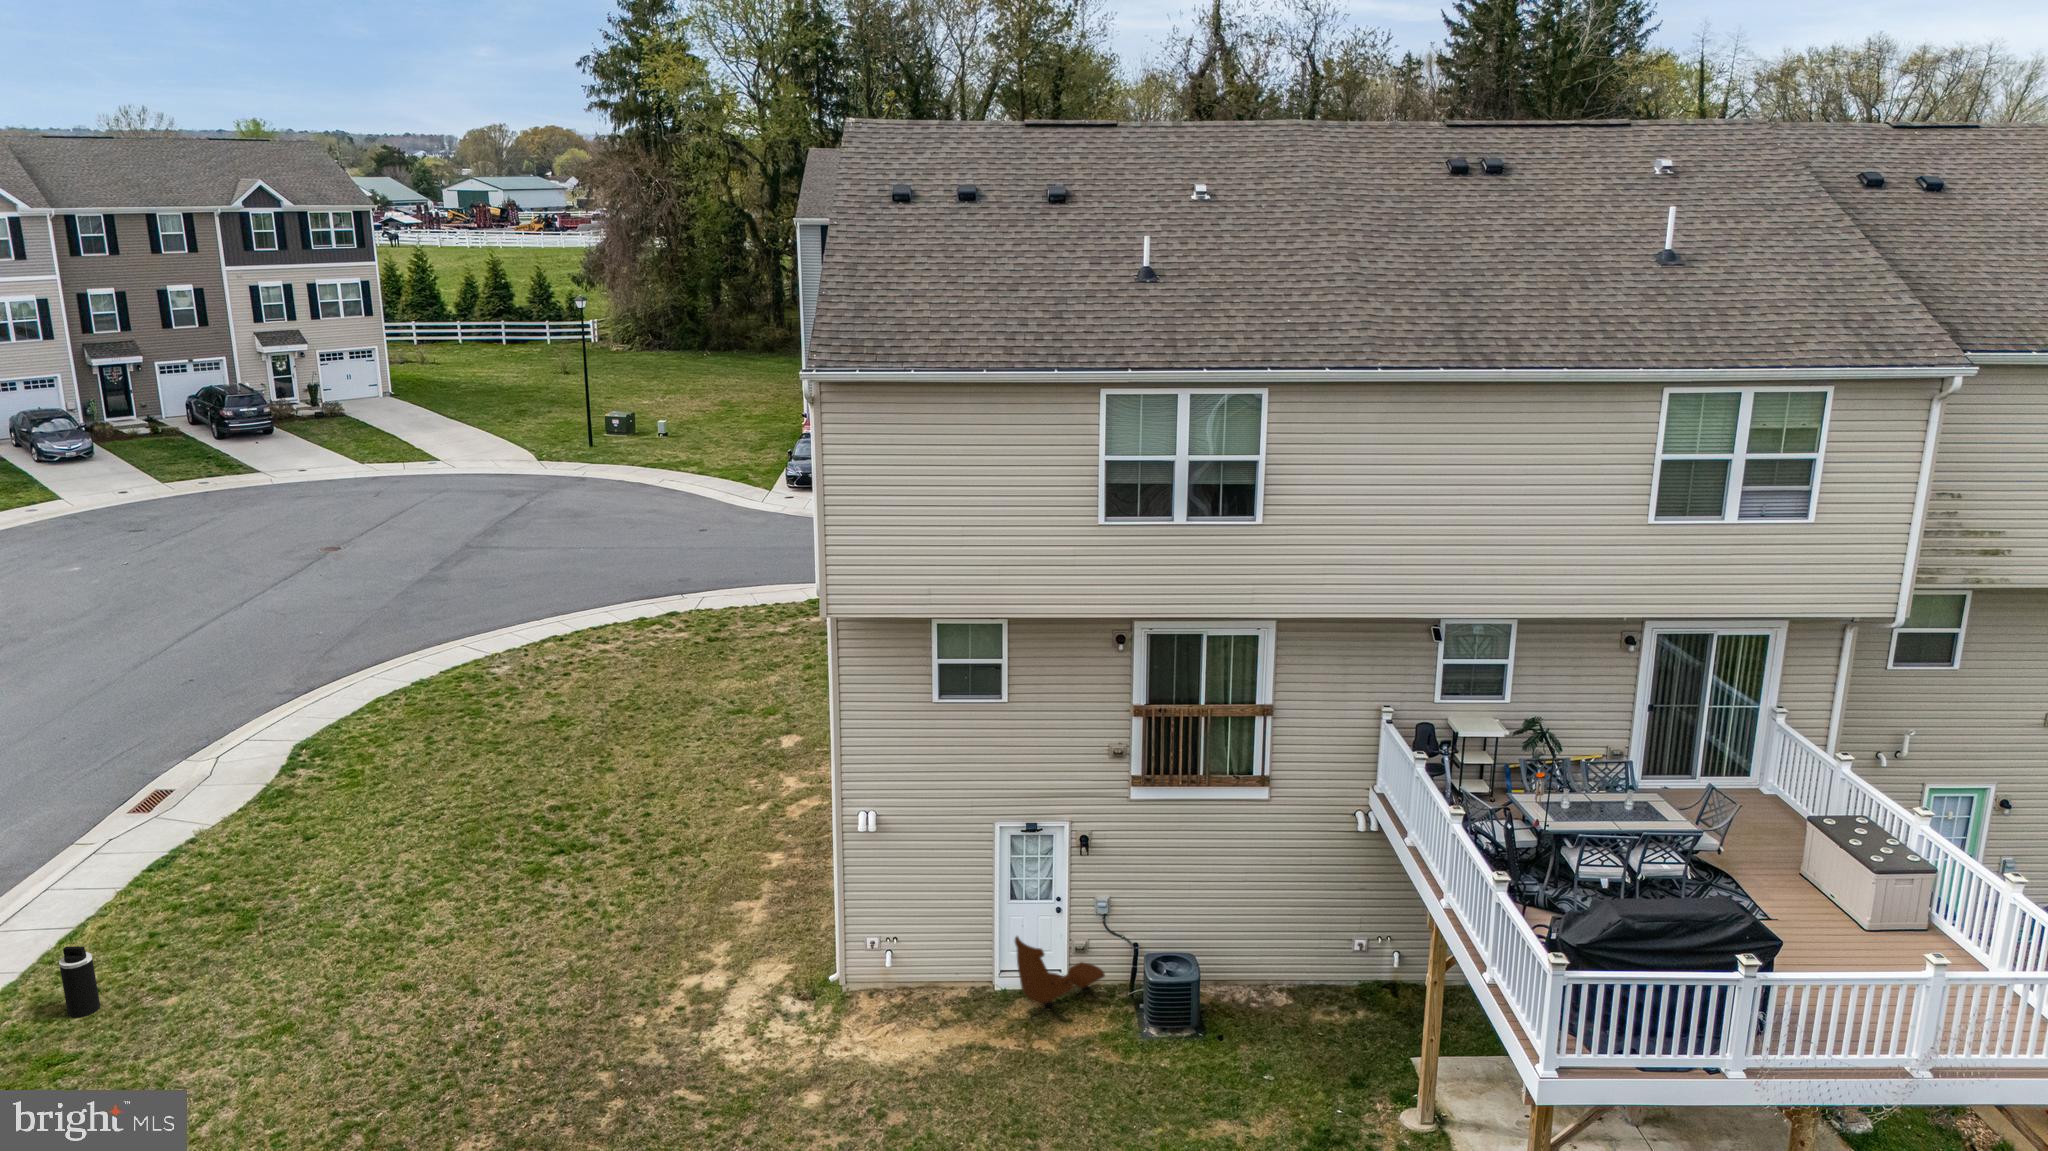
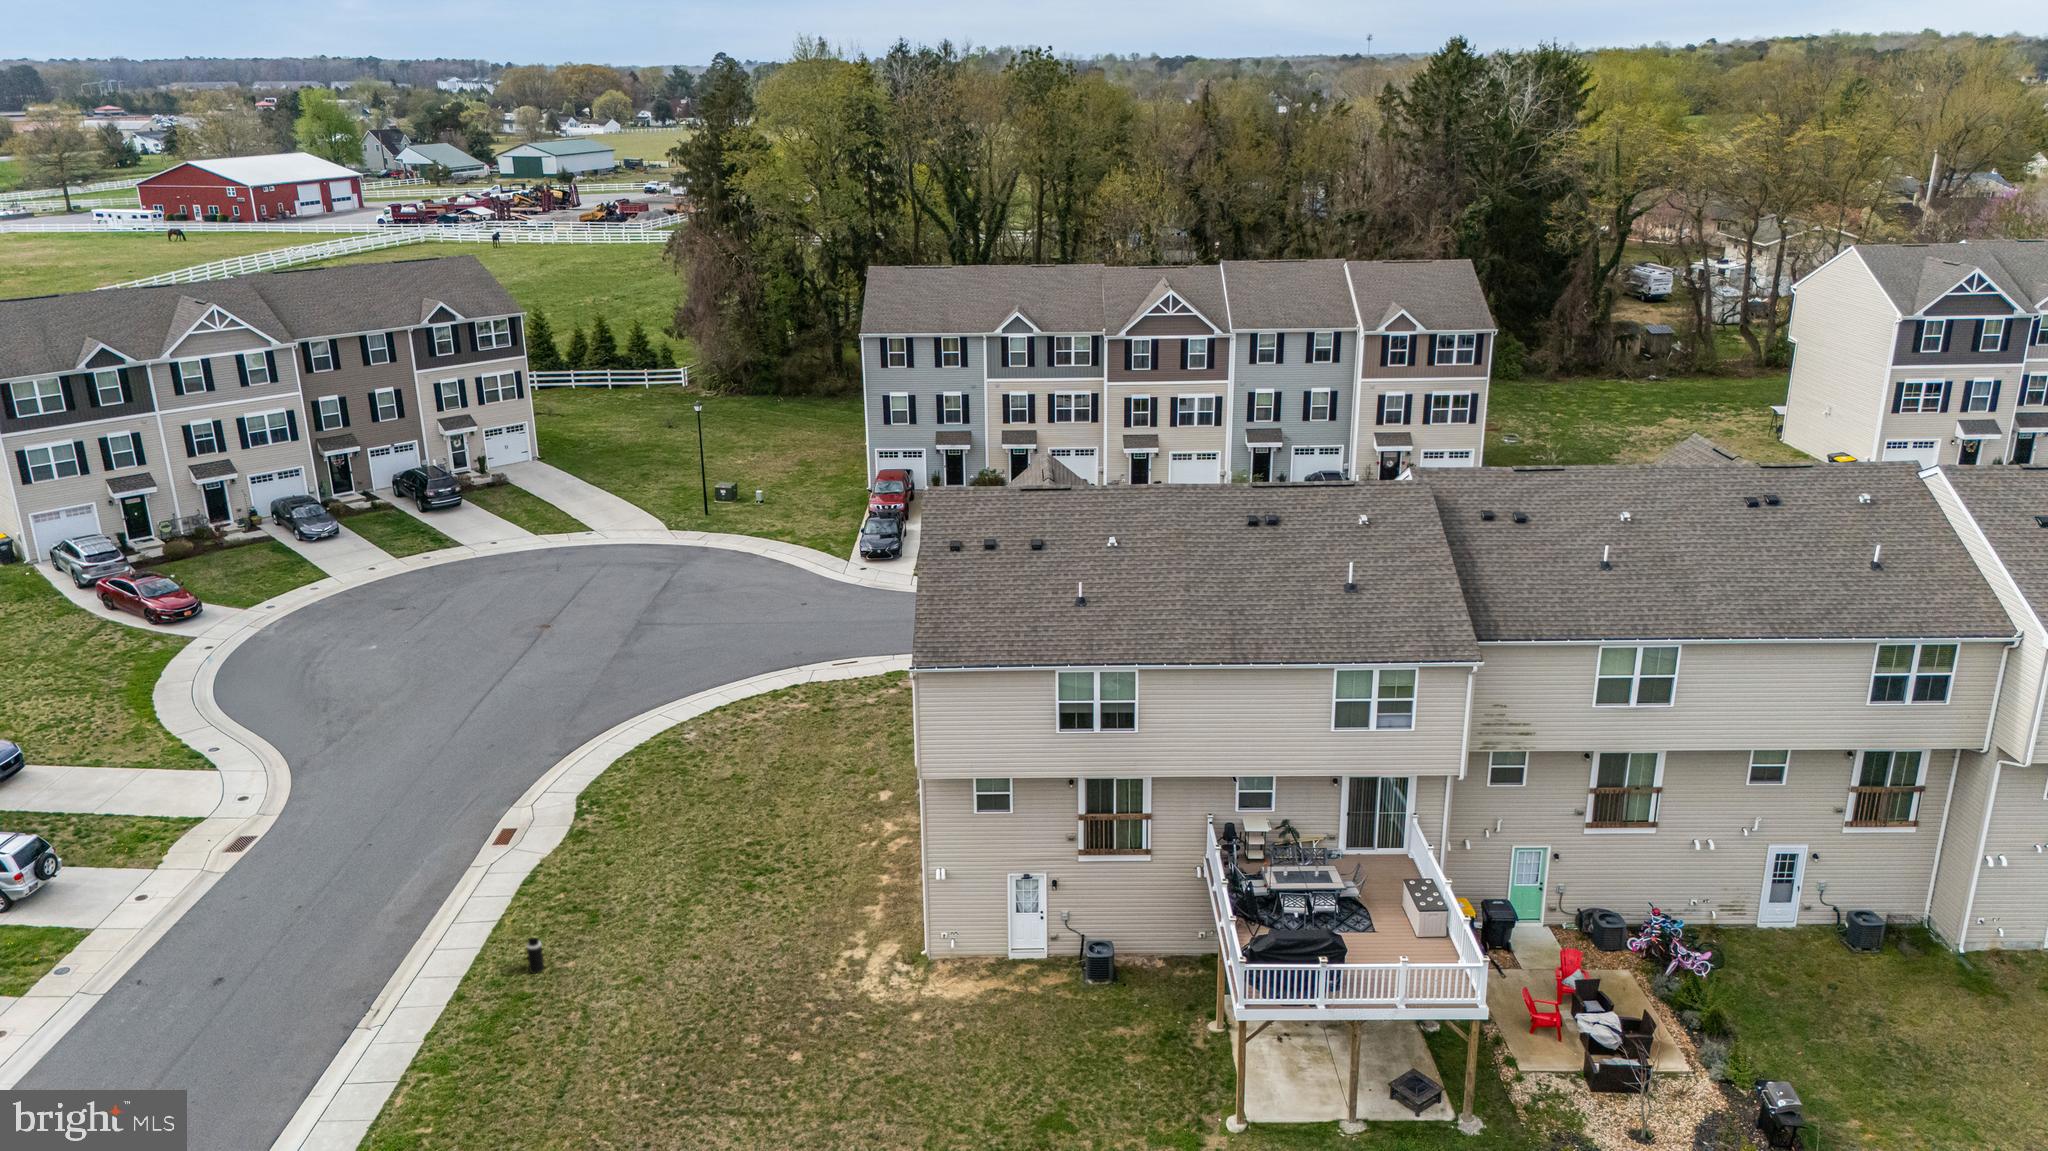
lounge chair: present [1015,936,1105,1022] -> none [1017,933,1067,977]

